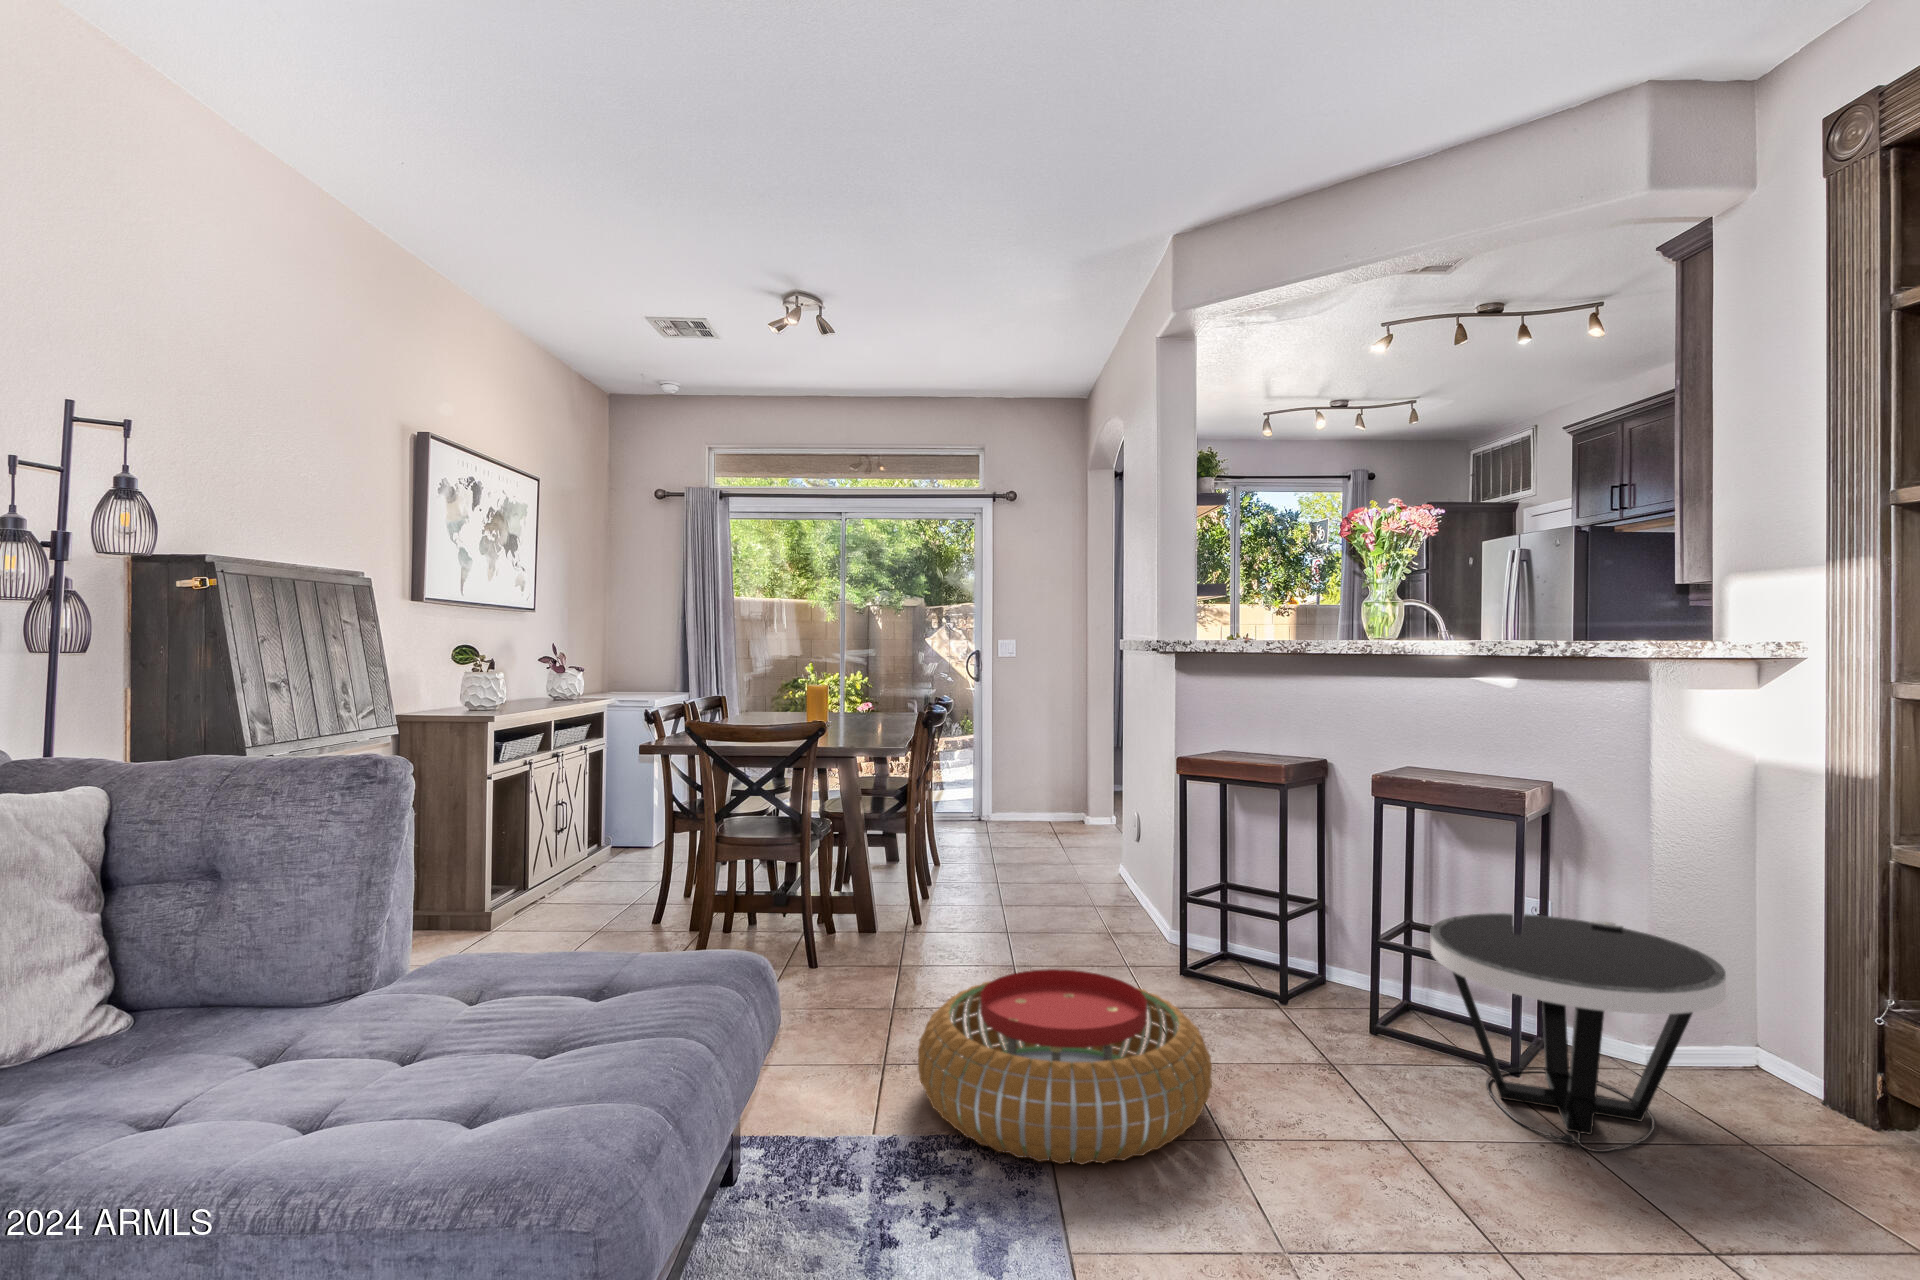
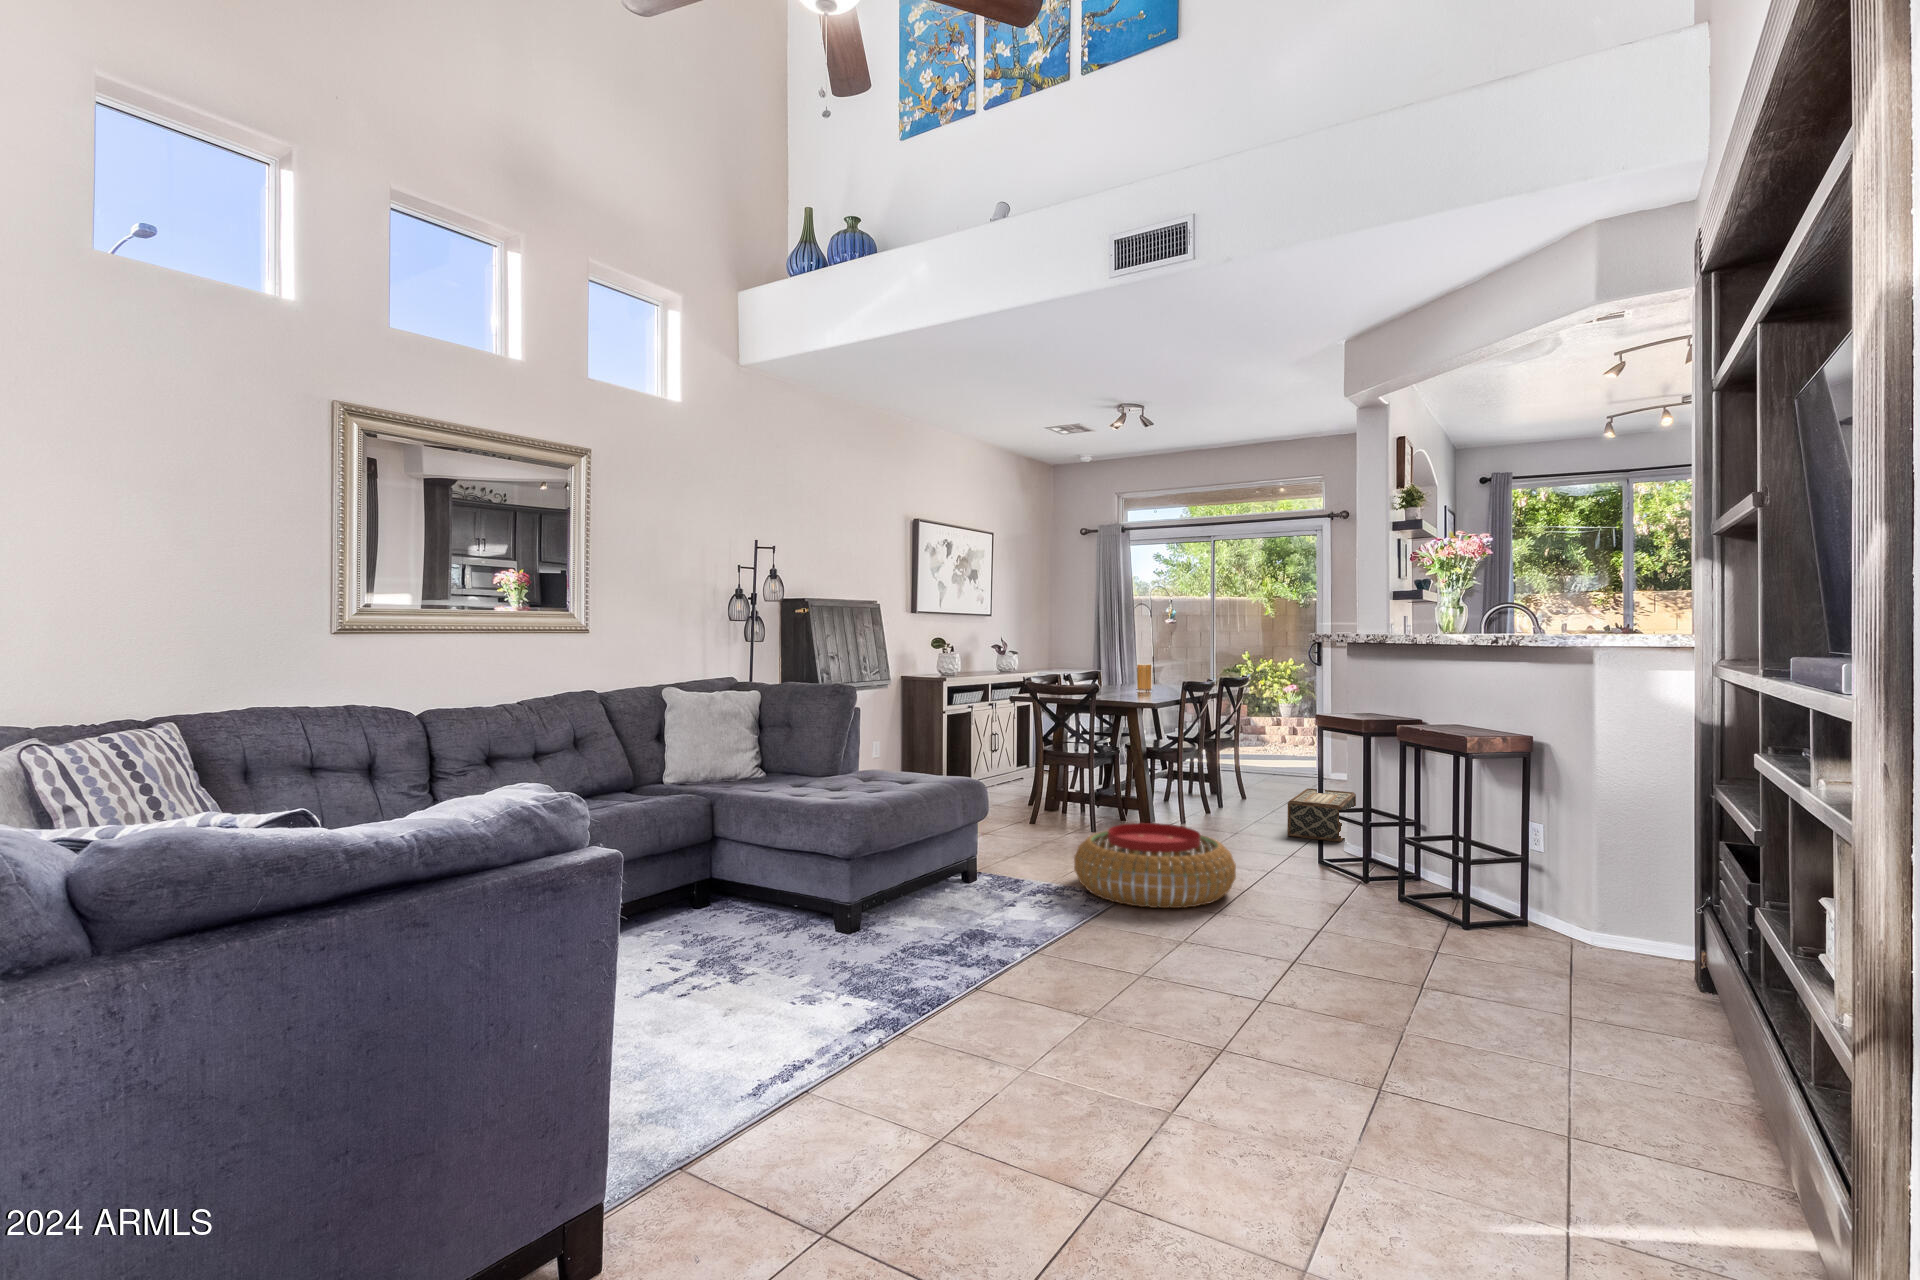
woven basket: none [1065,852,1153,929] -> present [1287,788,1356,842]
side table: present [1430,913,1726,1152] -> none [1378,820,1562,955]

